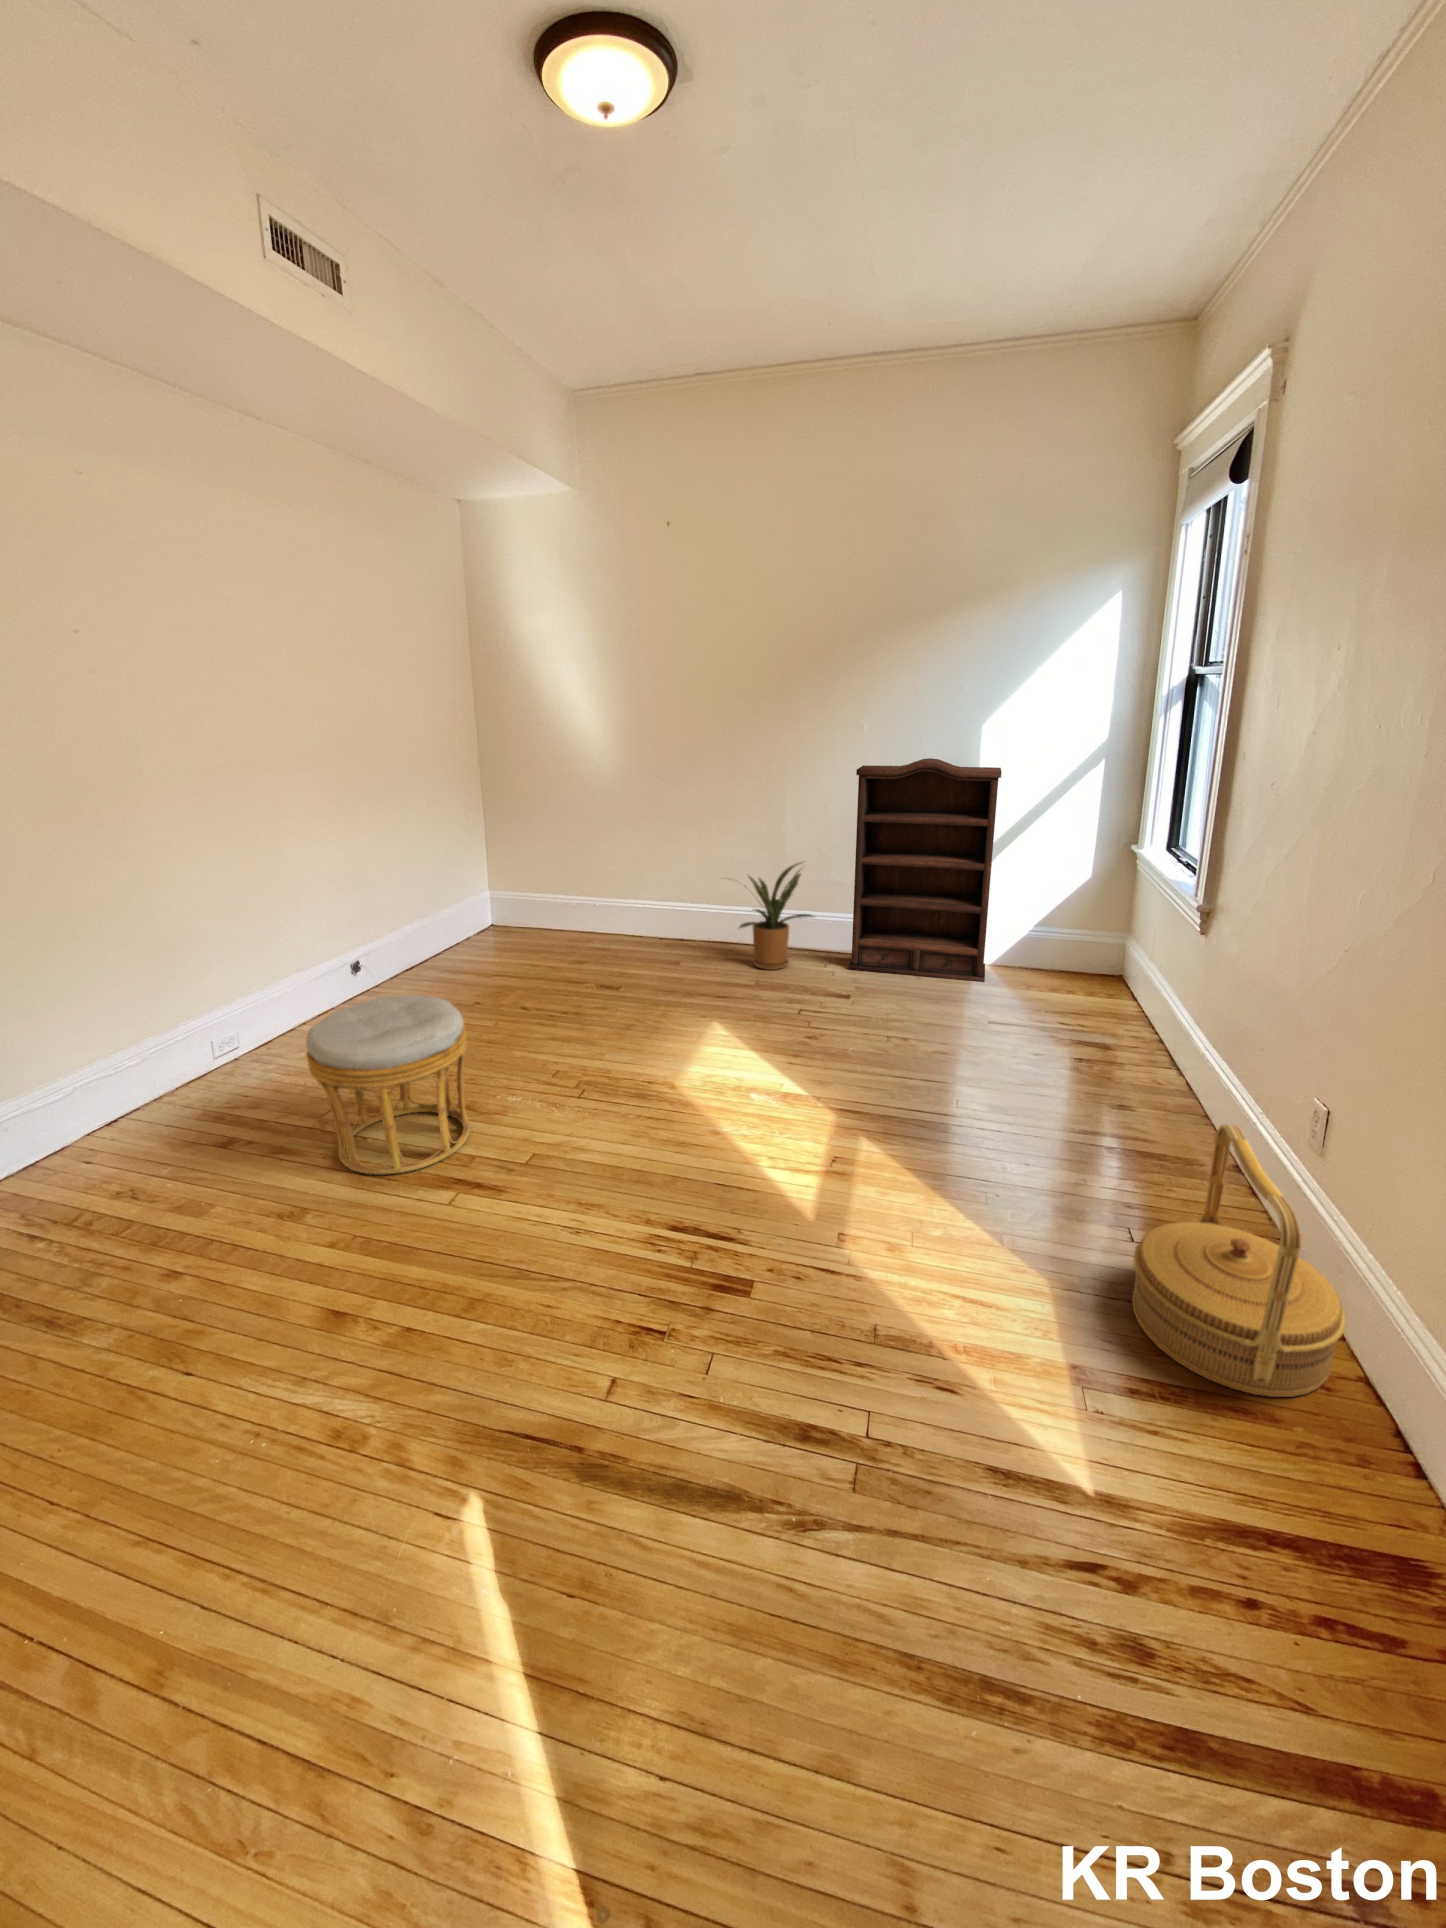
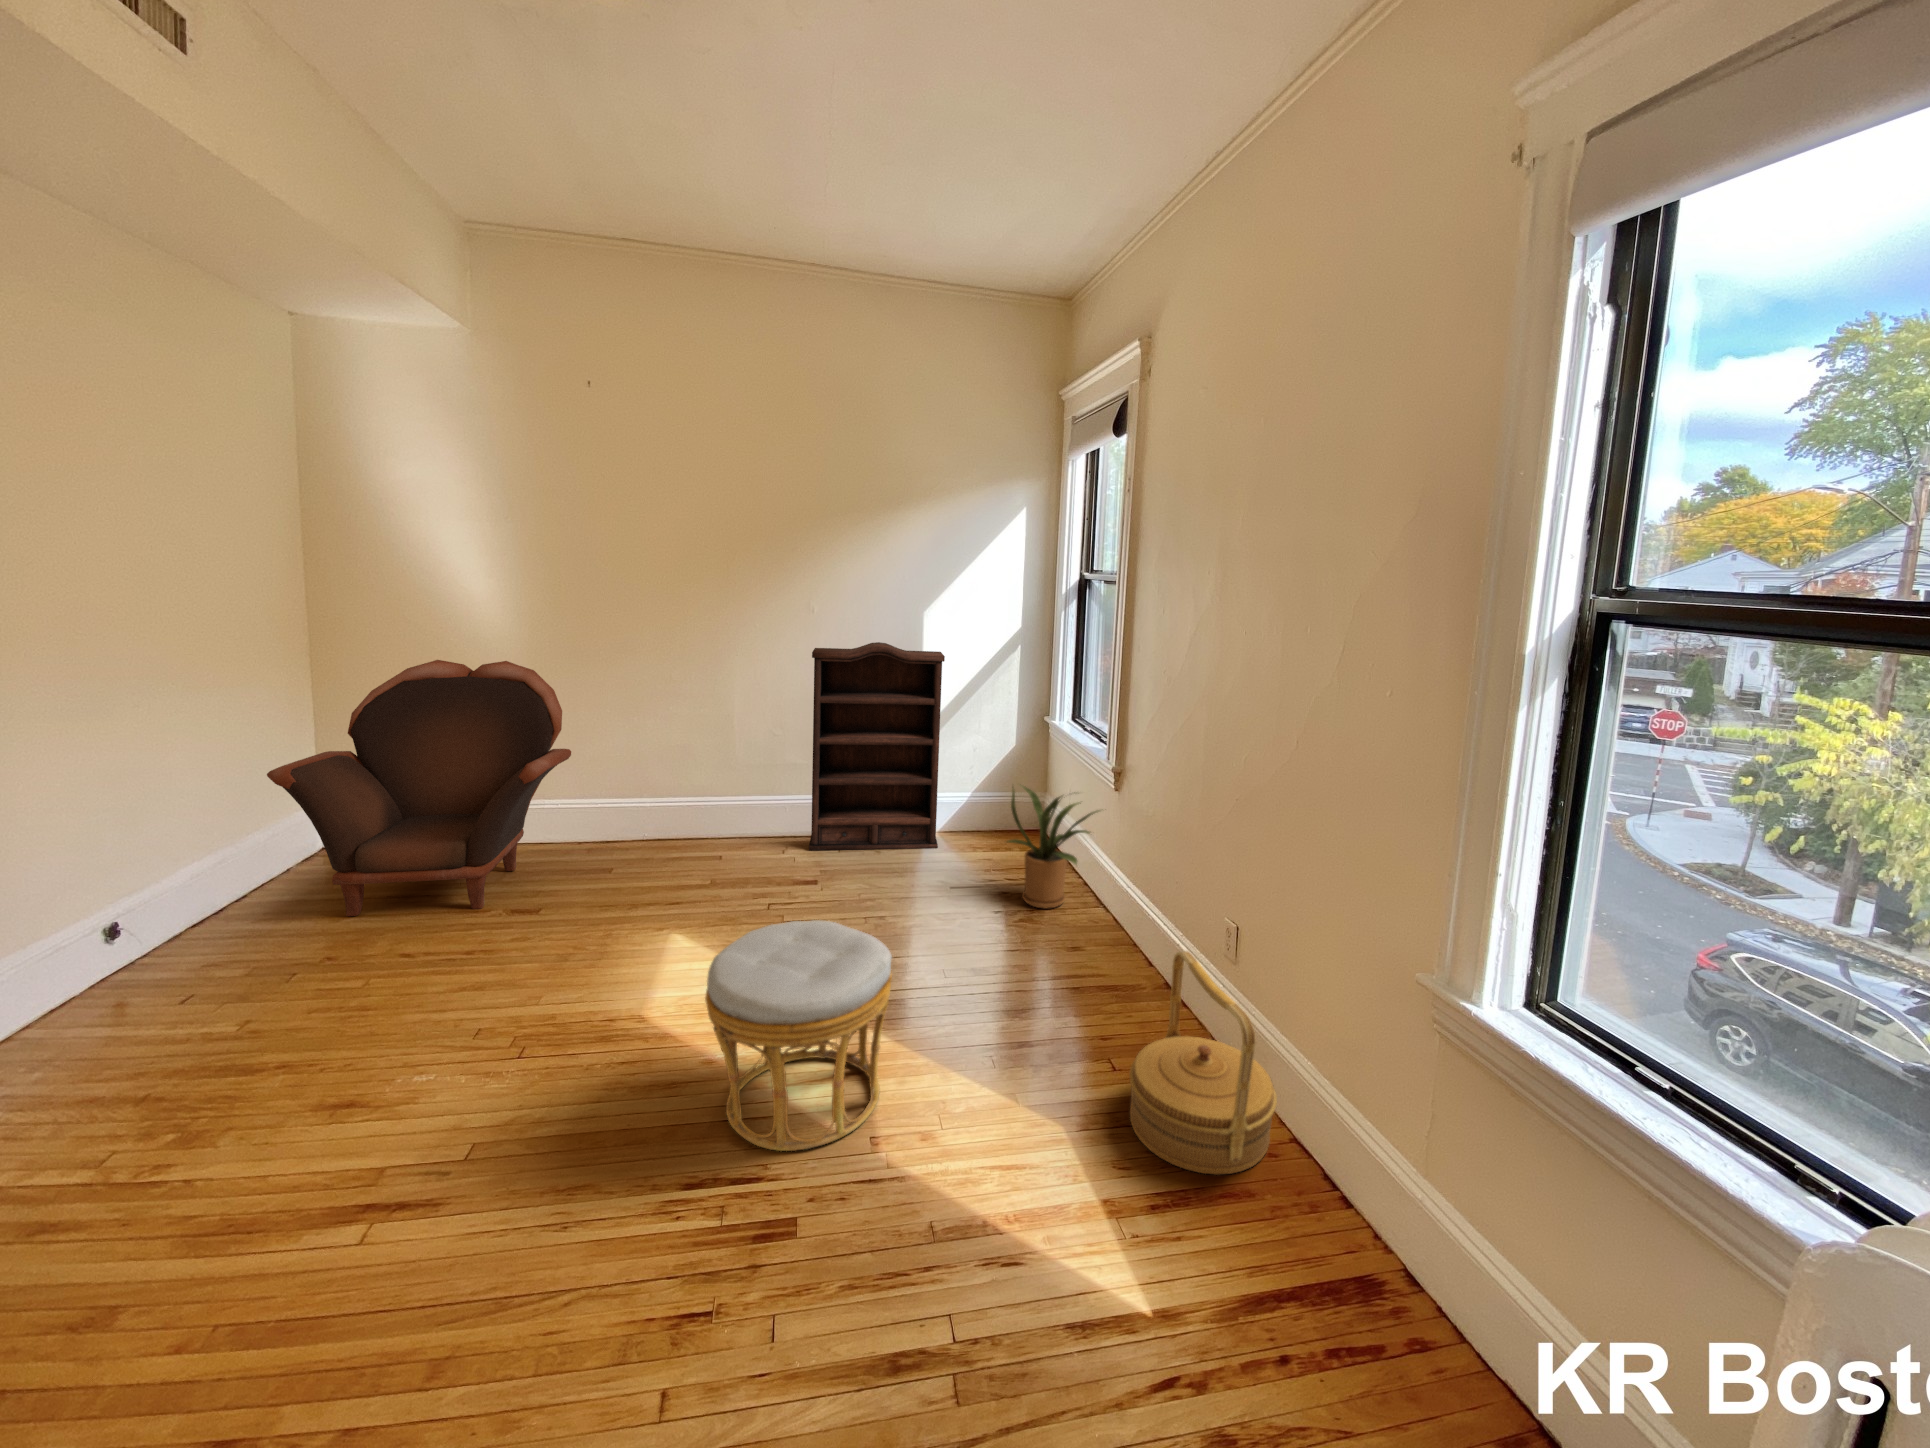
armchair: none [442,780,644,984] -> present [267,660,571,916]
house plant: present [740,862,815,970] -> present [1008,786,1099,908]
ottoman: present [306,995,470,1175] -> present [705,920,892,1151]

